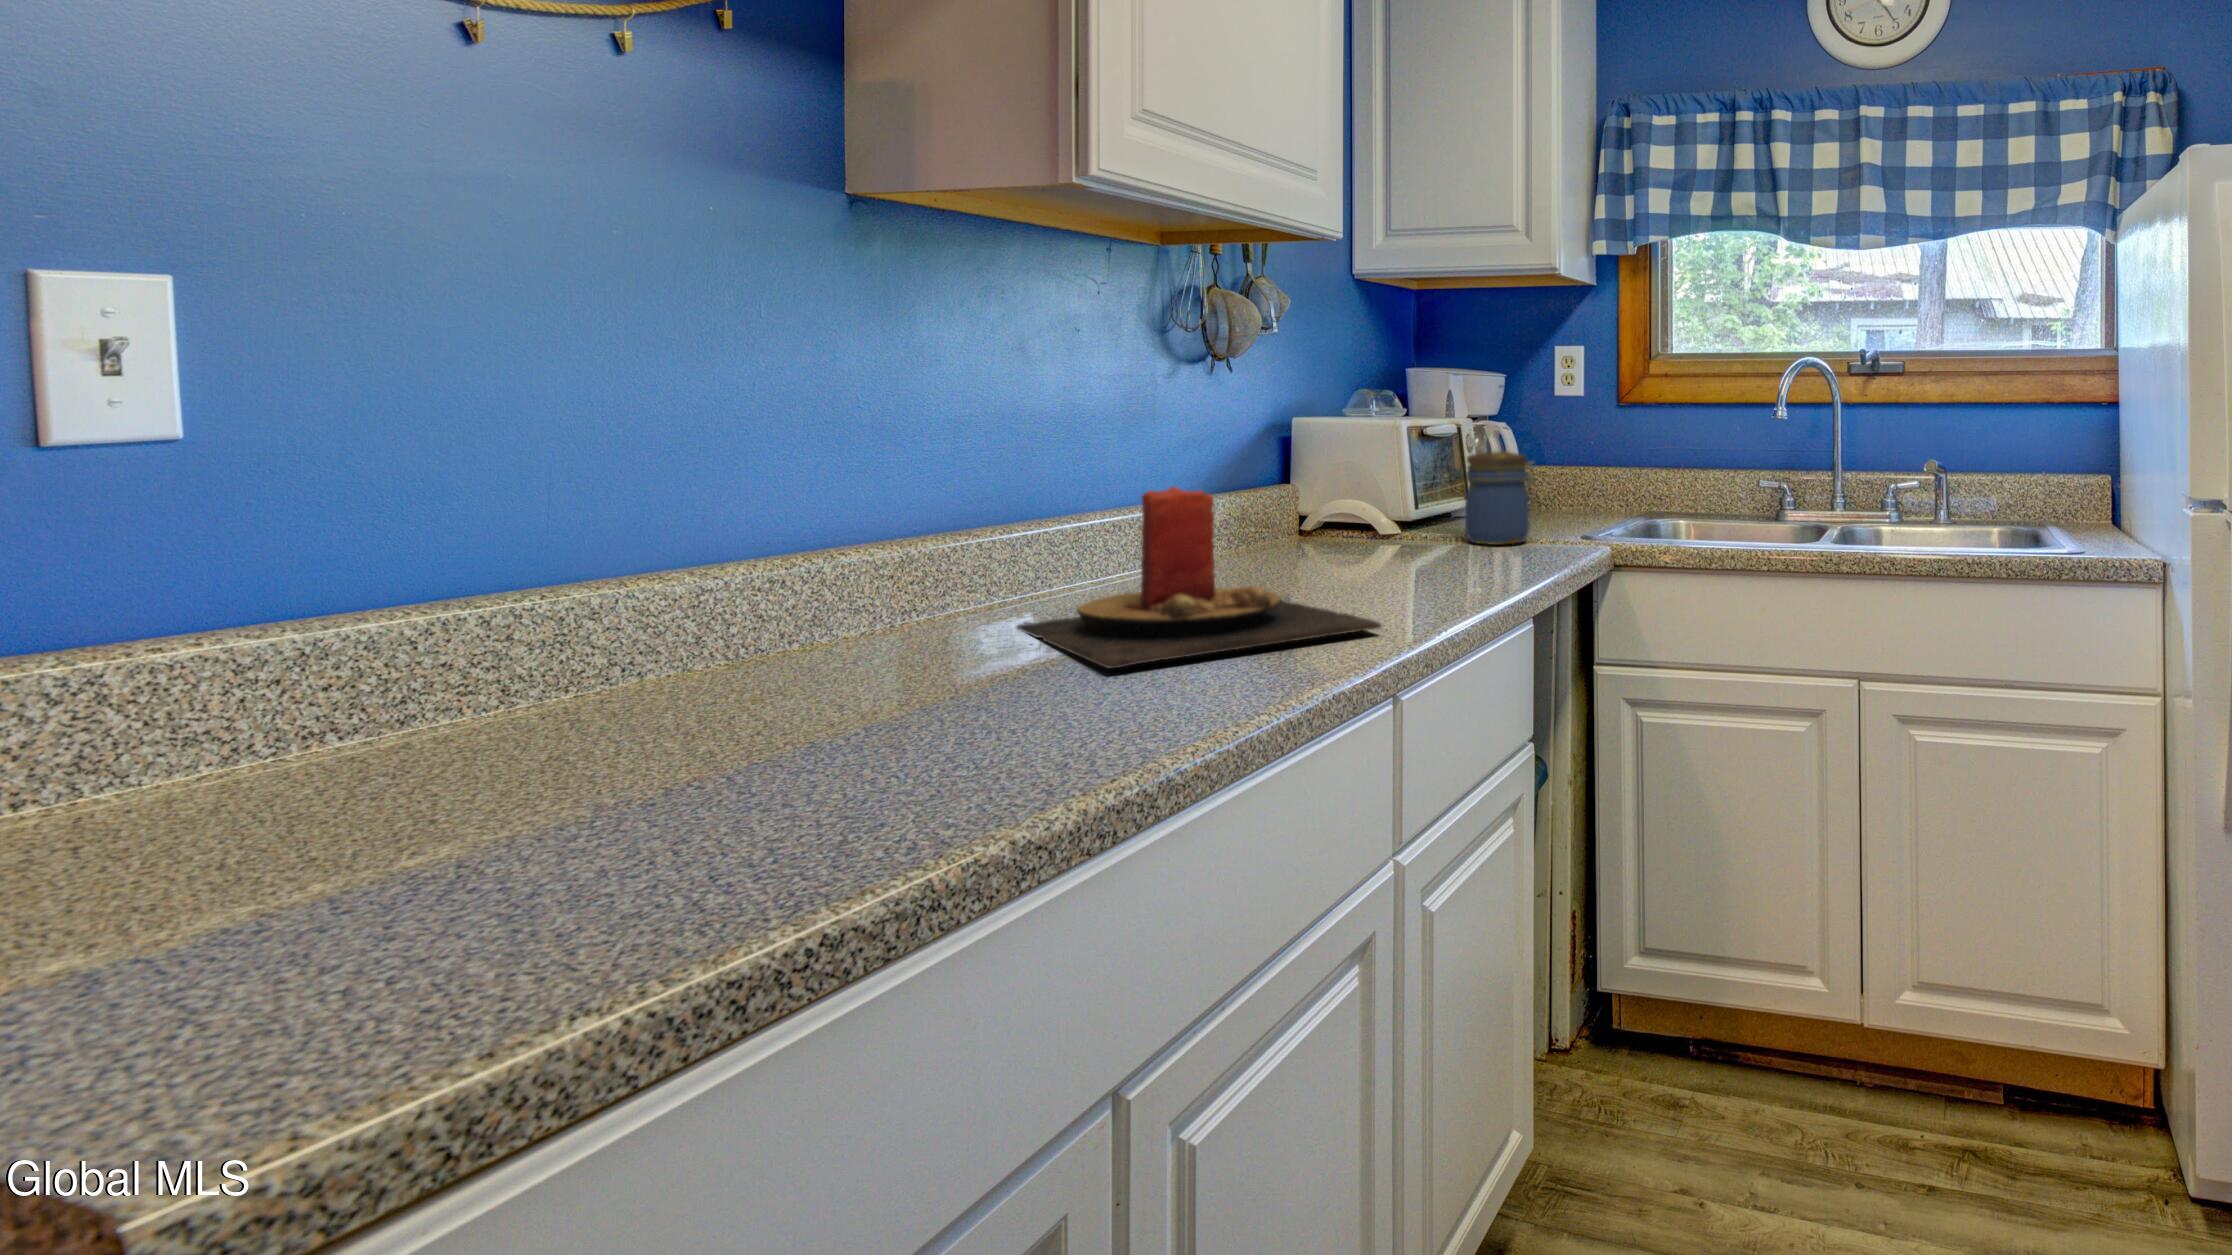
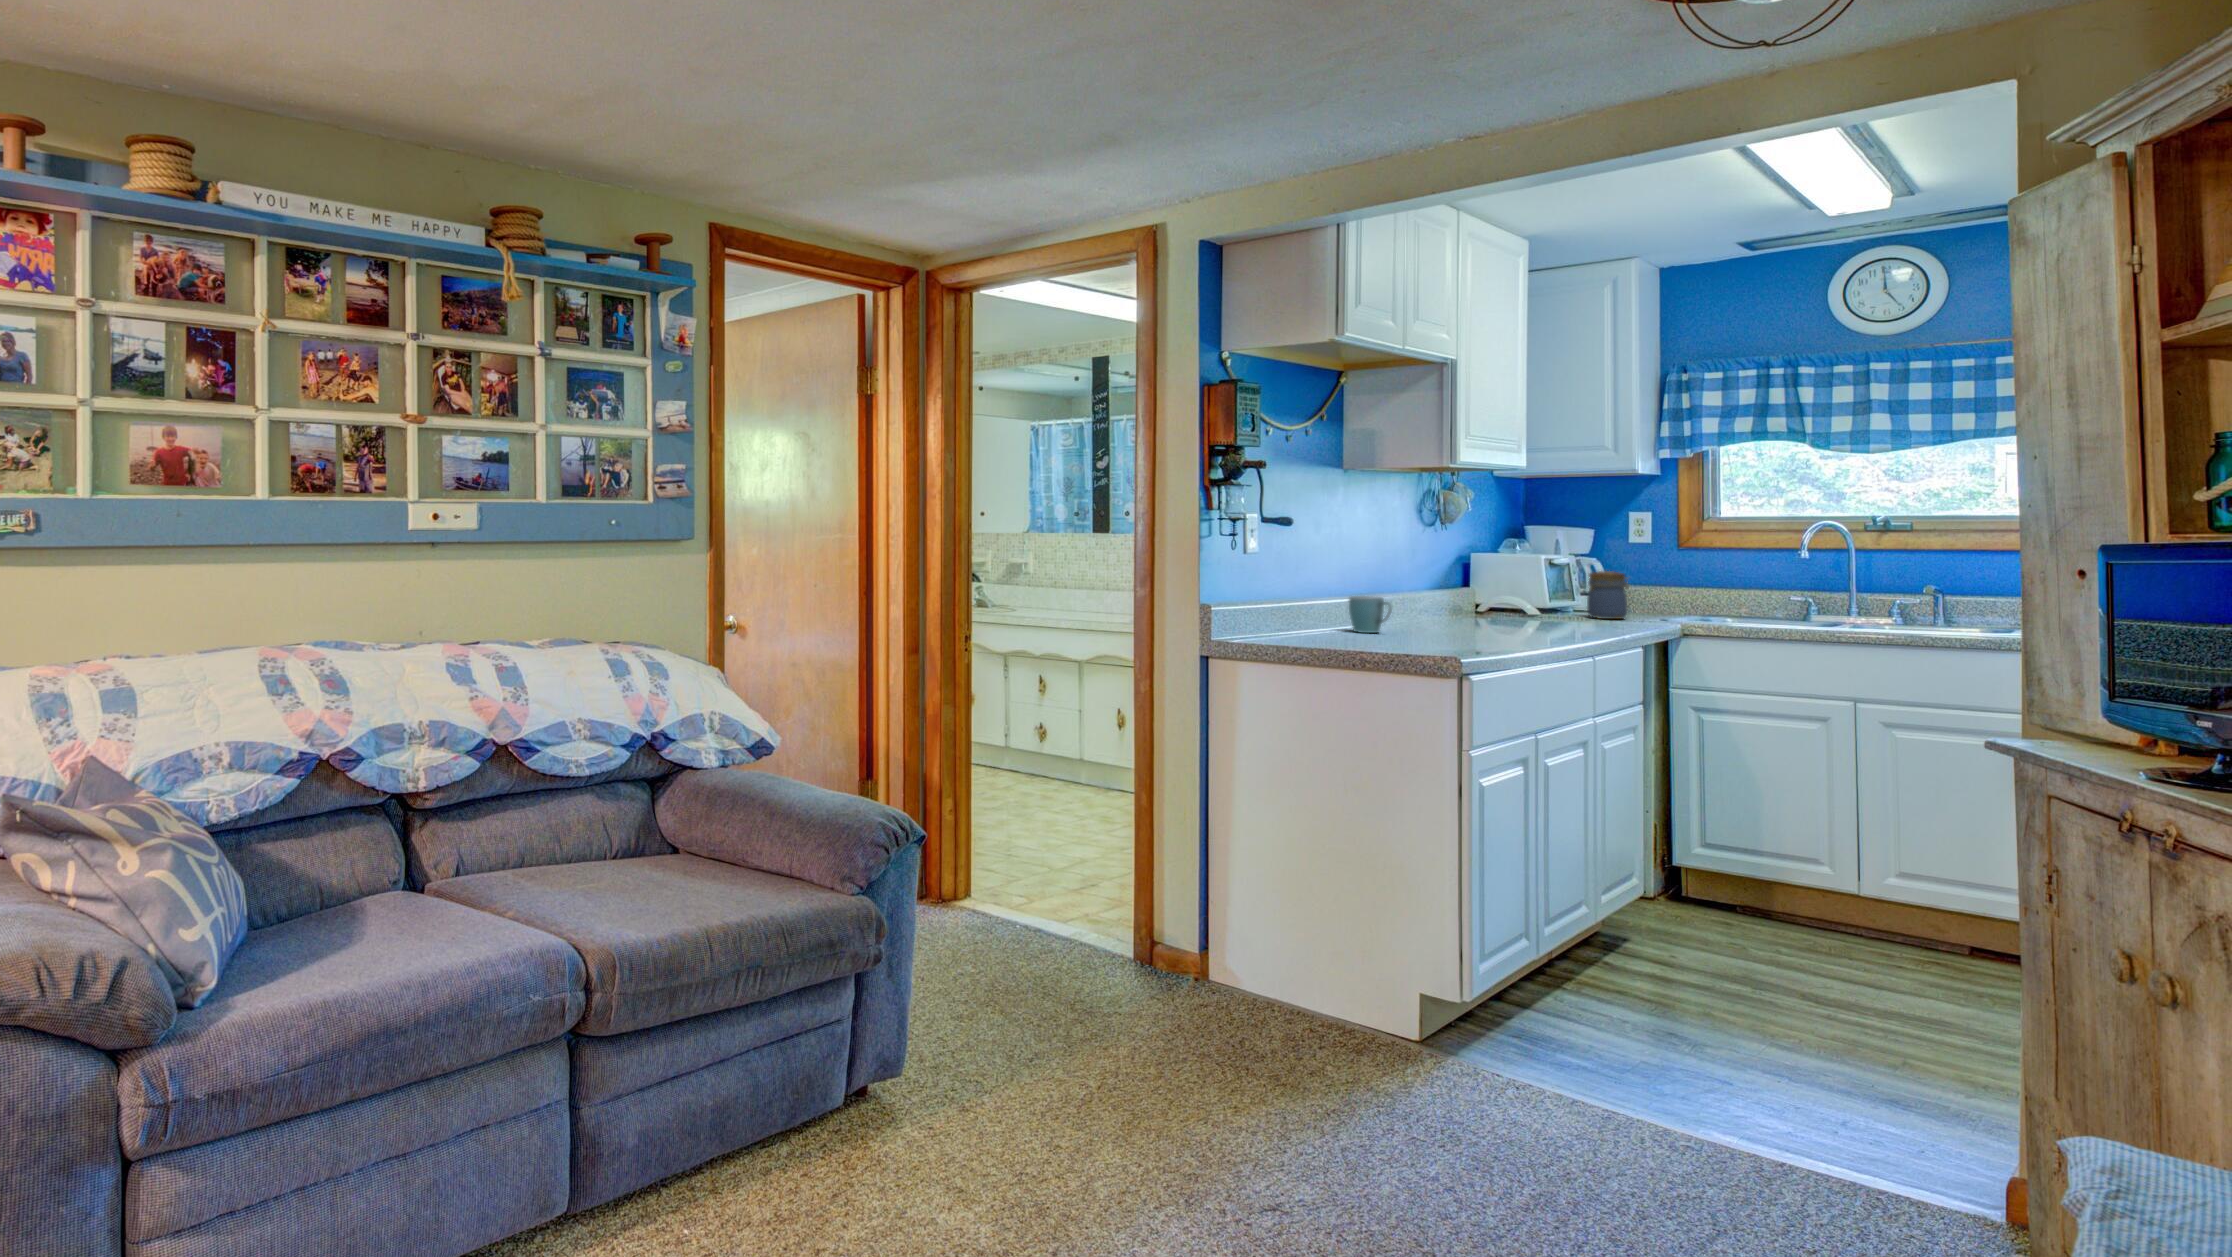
candle: present [1017,486,1381,668] -> none [1405,575,1573,636]
mug: none [791,563,895,678] -> present [1349,596,1392,633]

